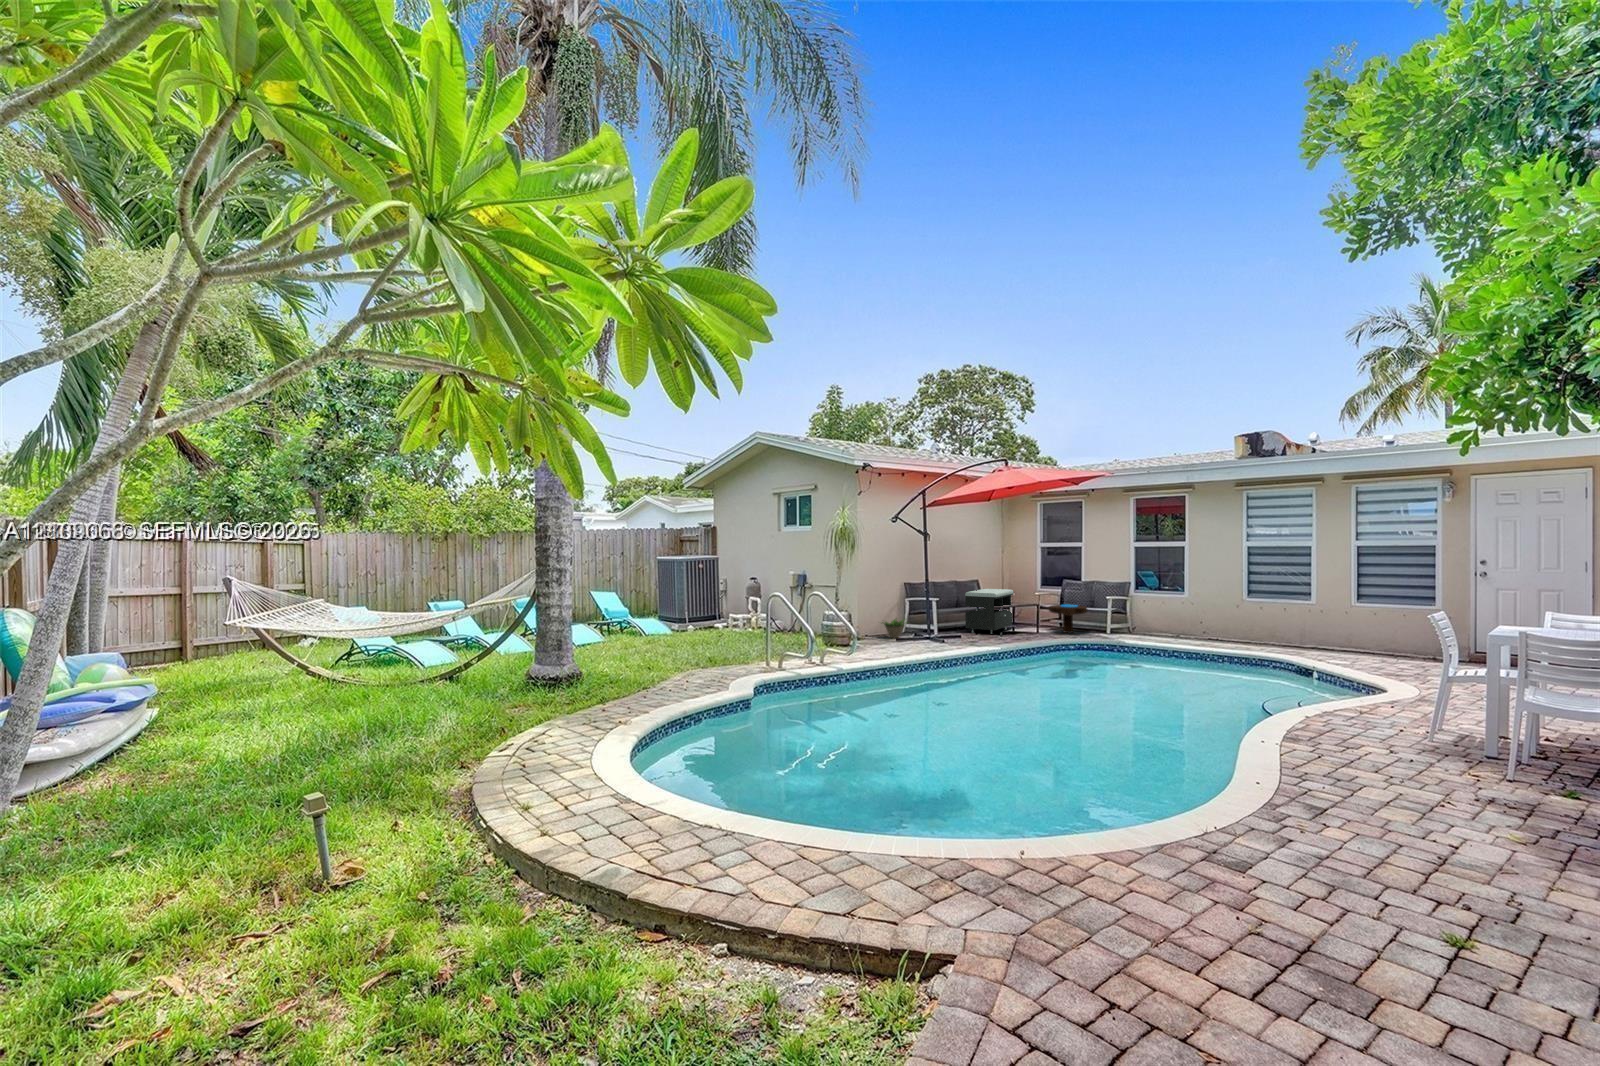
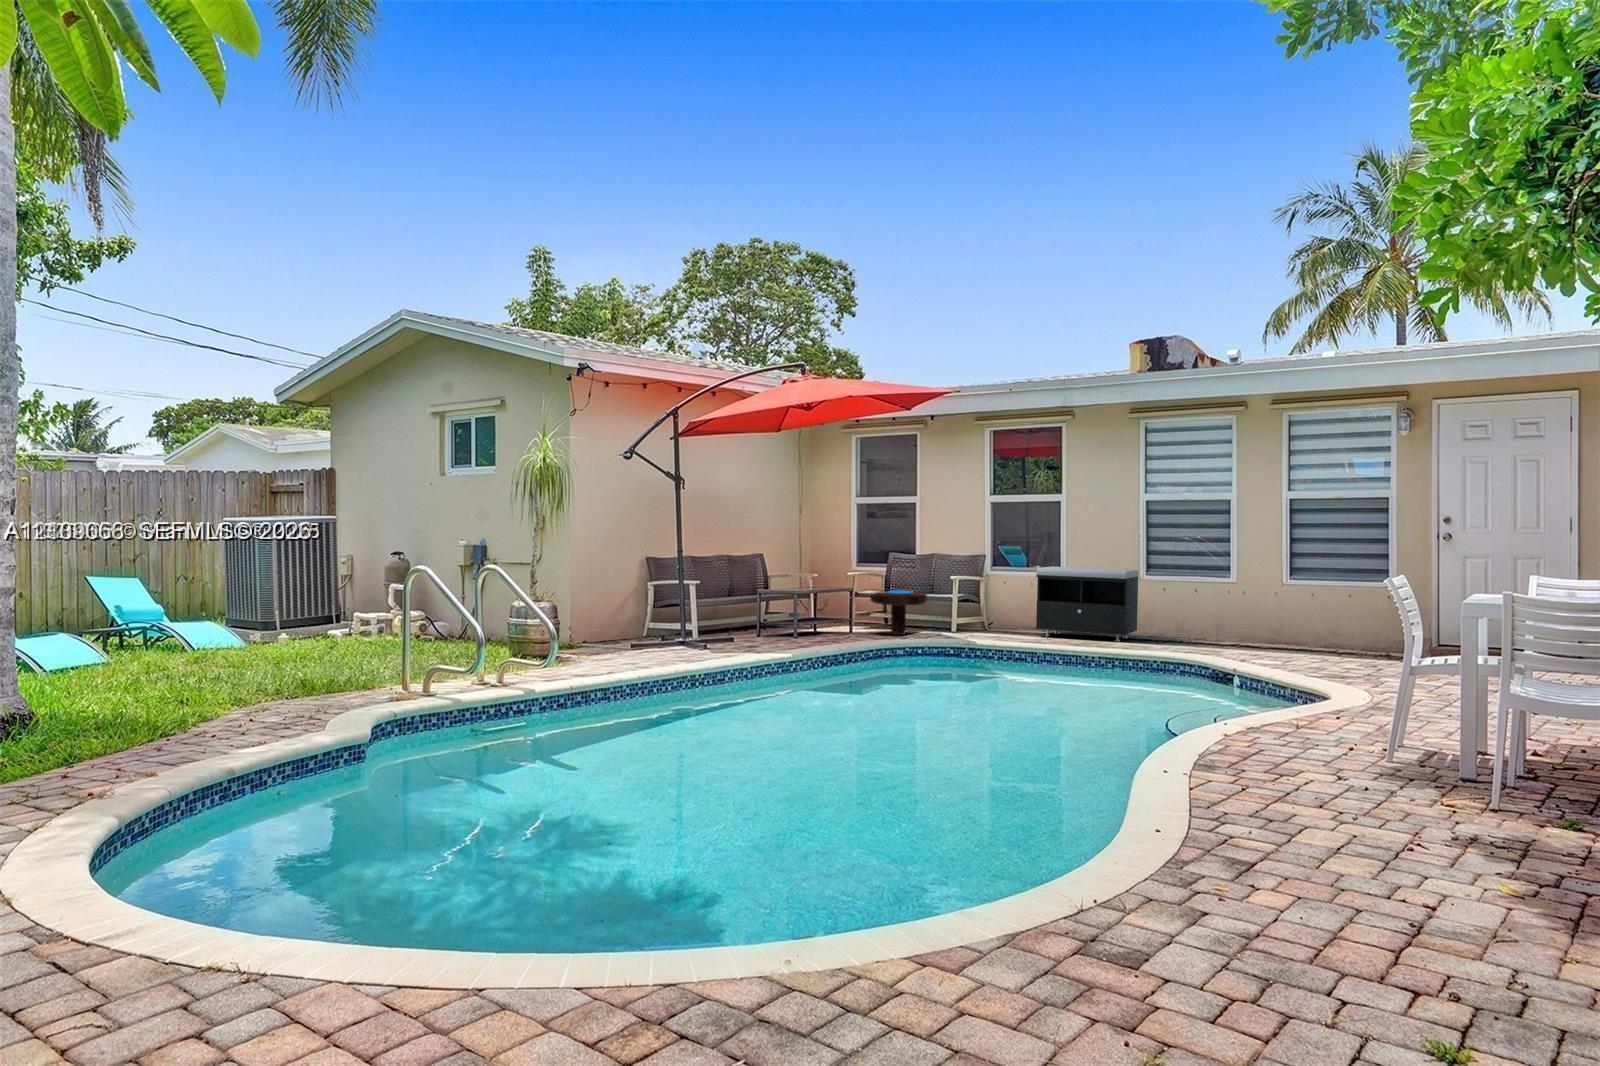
storage bench: present [965,589,1014,634] -> present [1036,566,1138,641]
decorative plant: present [882,619,904,638] -> none [595,612,648,645]

